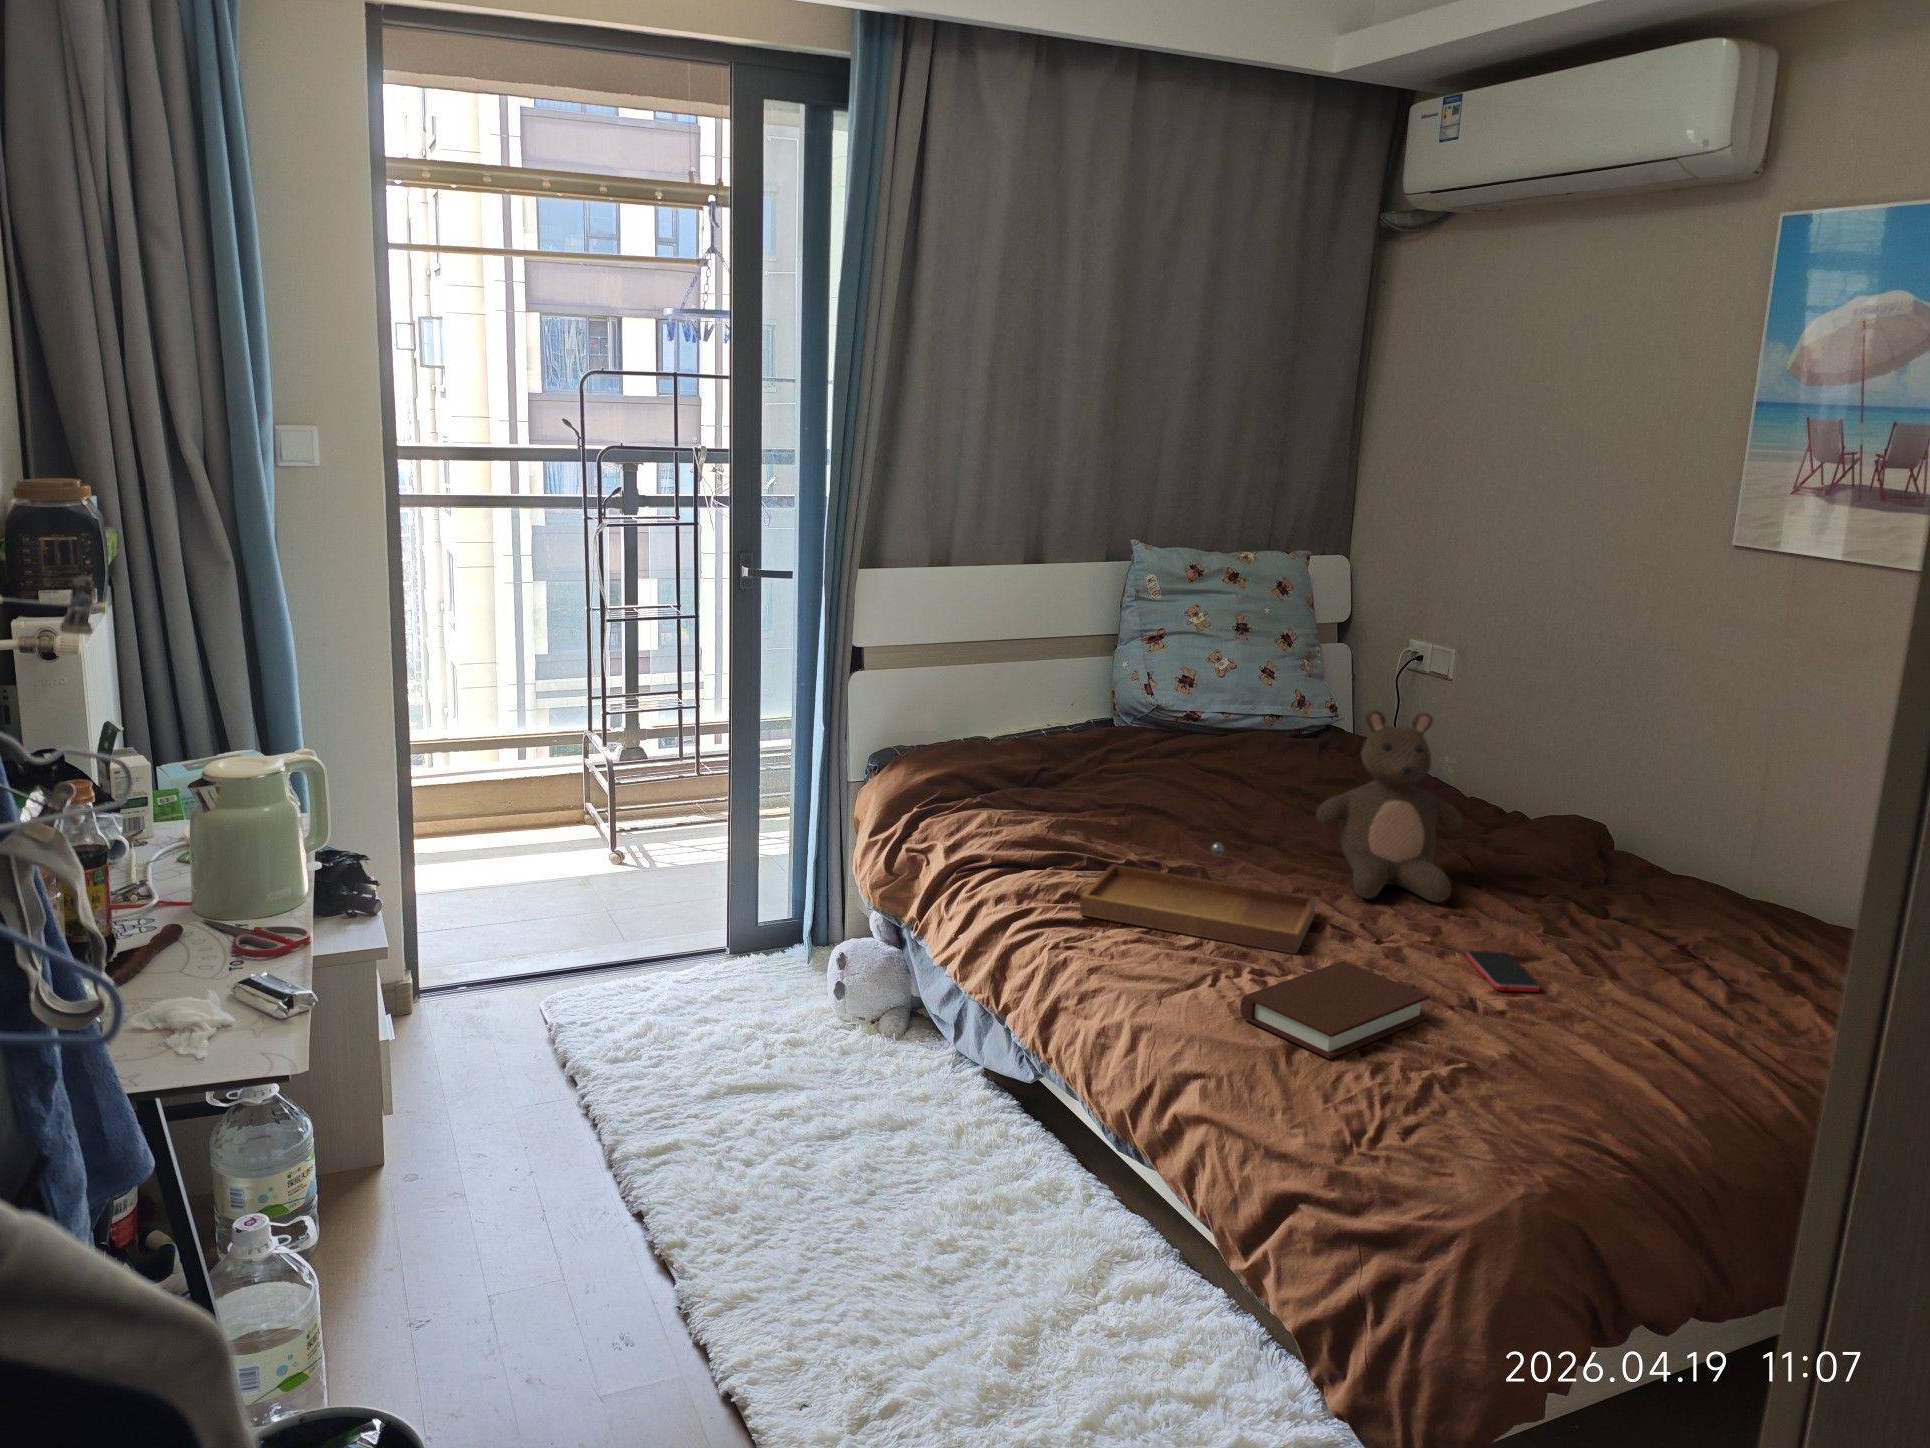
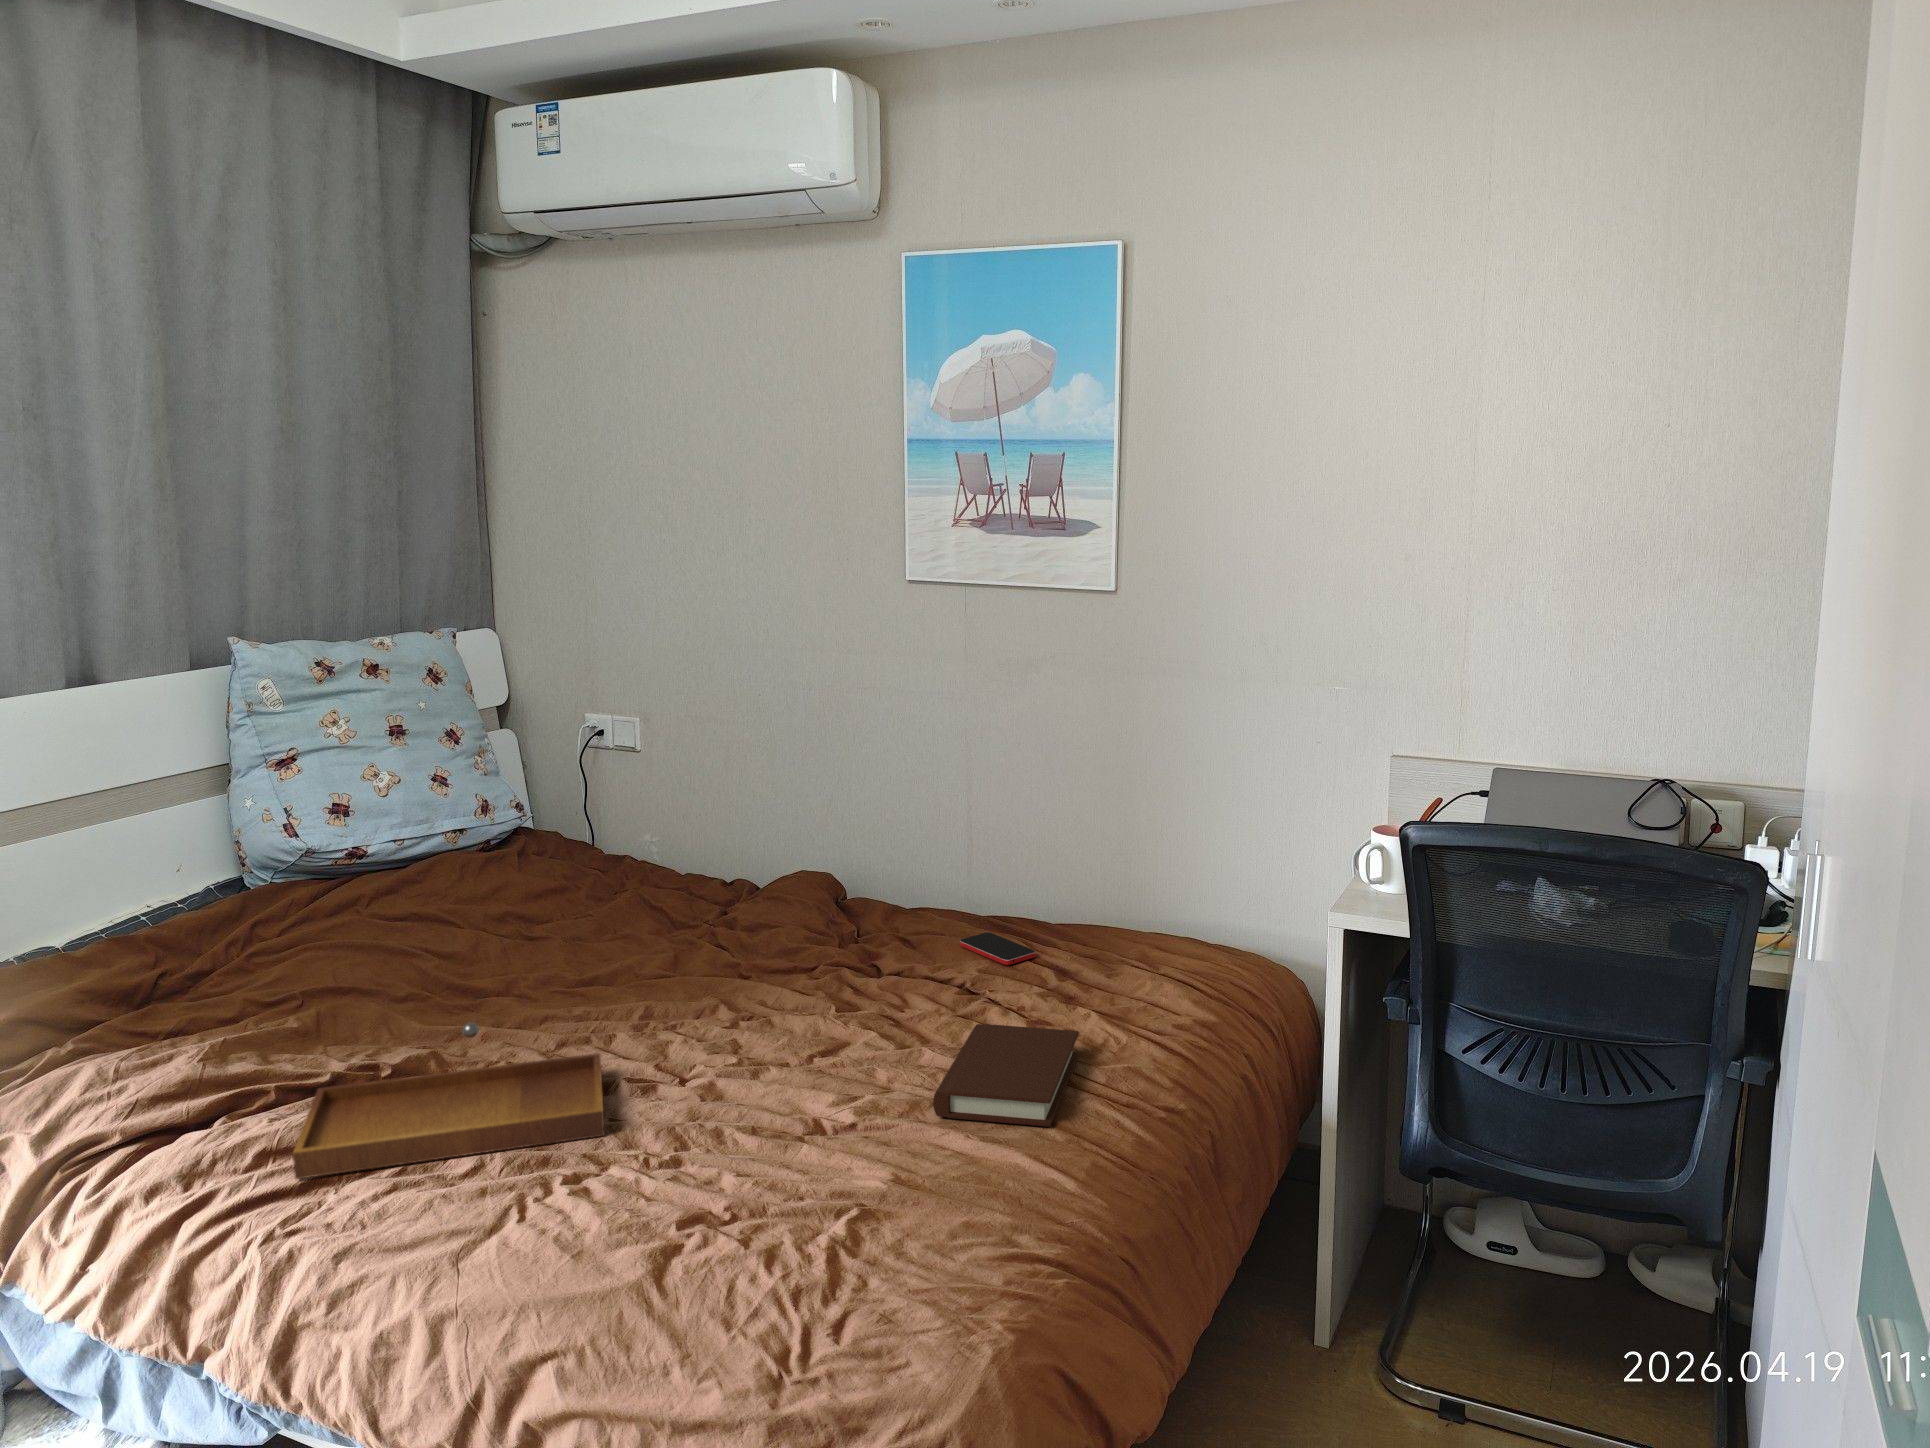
stuffed bear: present [1316,710,1463,902] -> none [566,802,737,1033]
smartphone: present [1467,951,1540,992] -> present [960,932,1036,965]
book: present [1240,962,1430,1059] -> present [933,1024,1079,1127]

